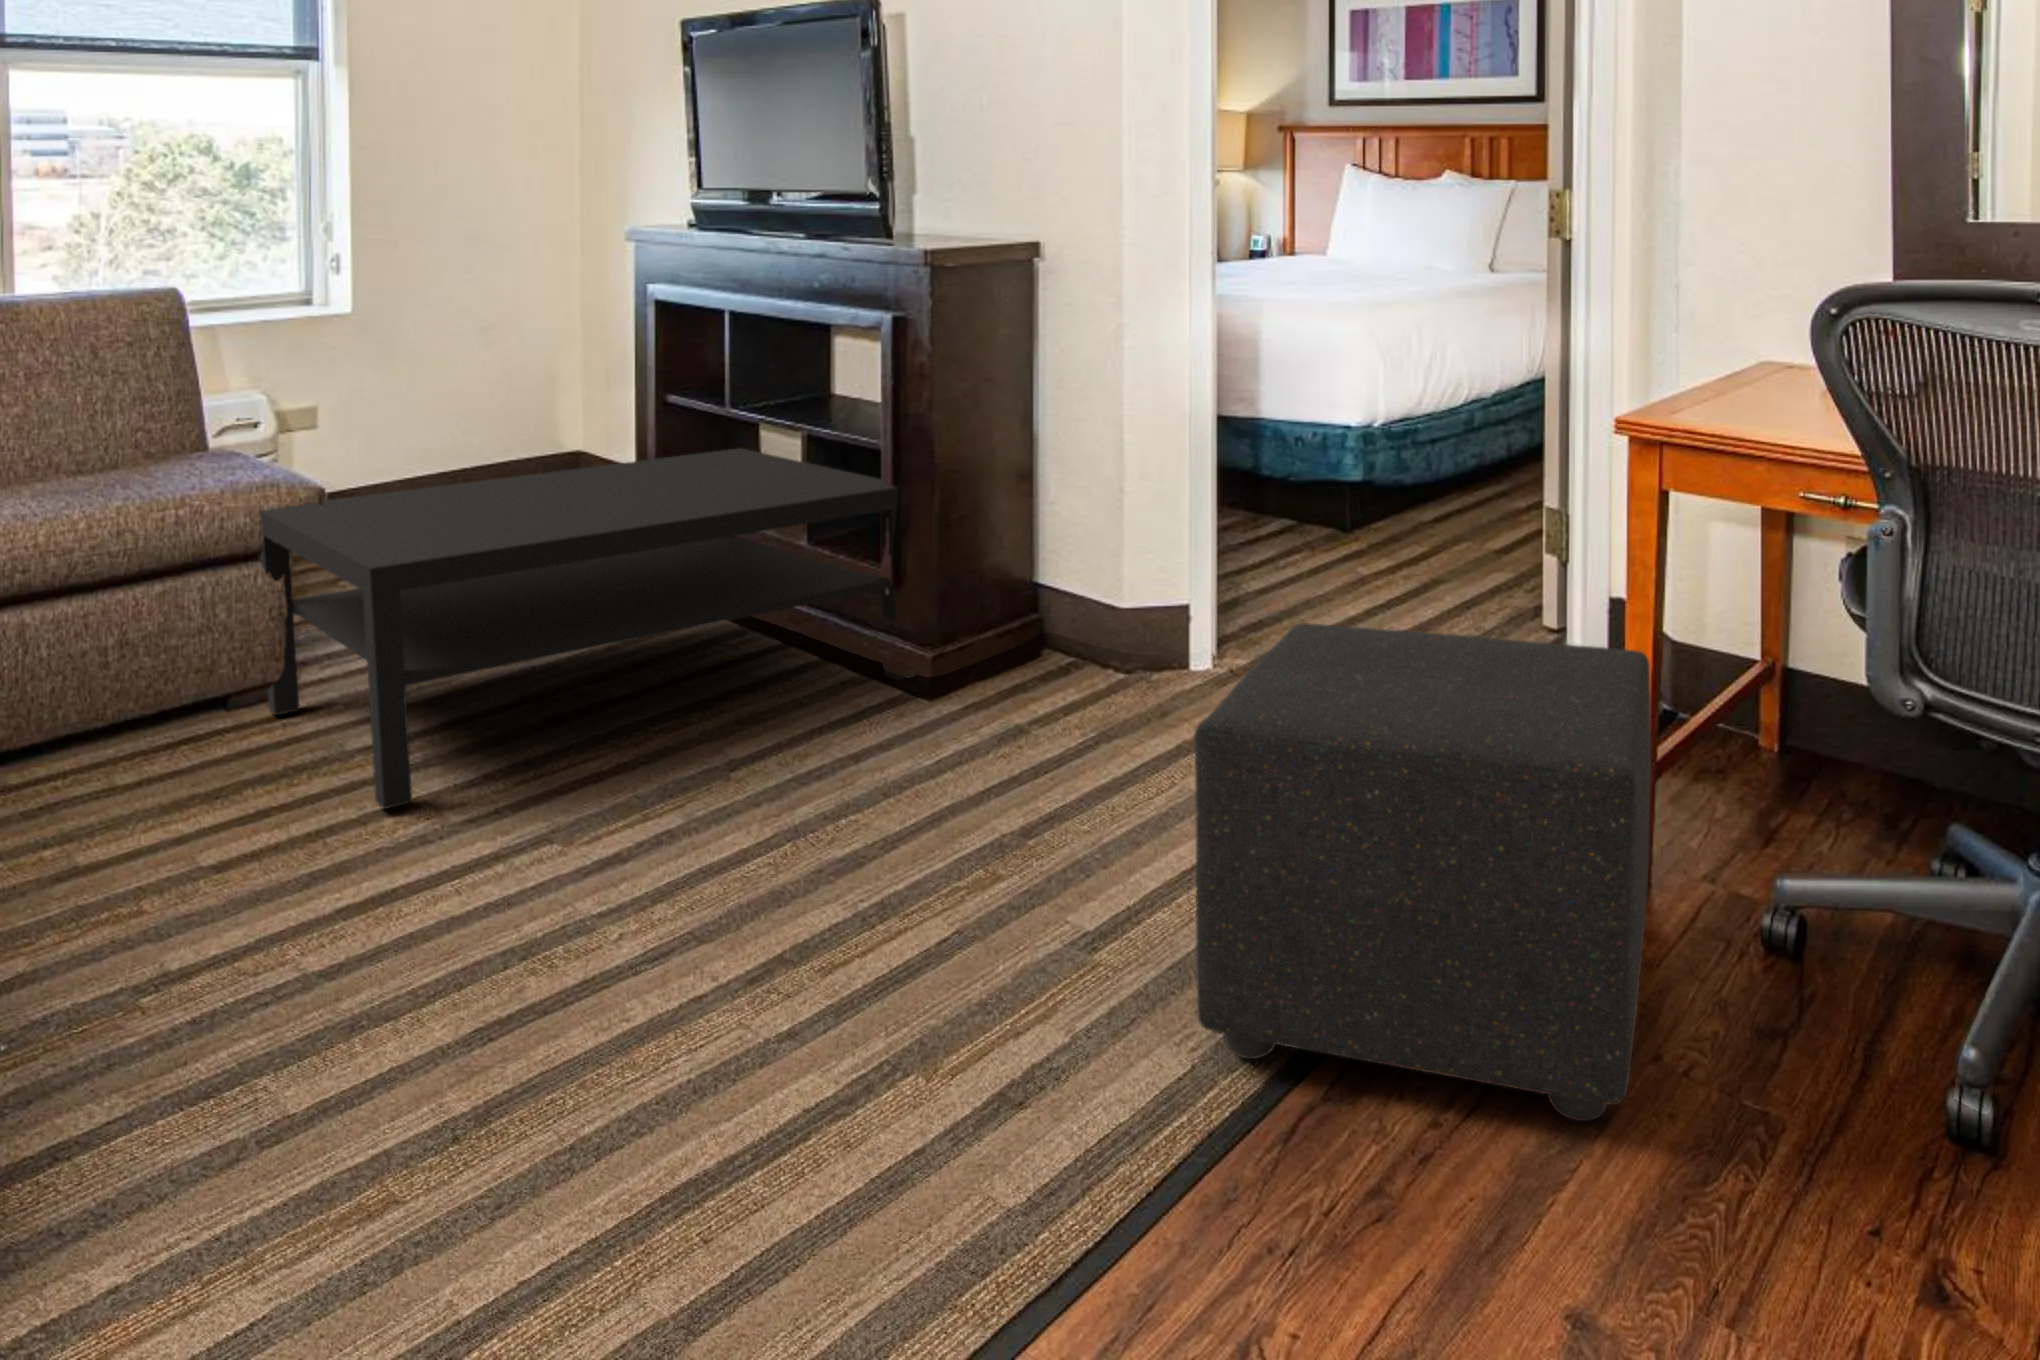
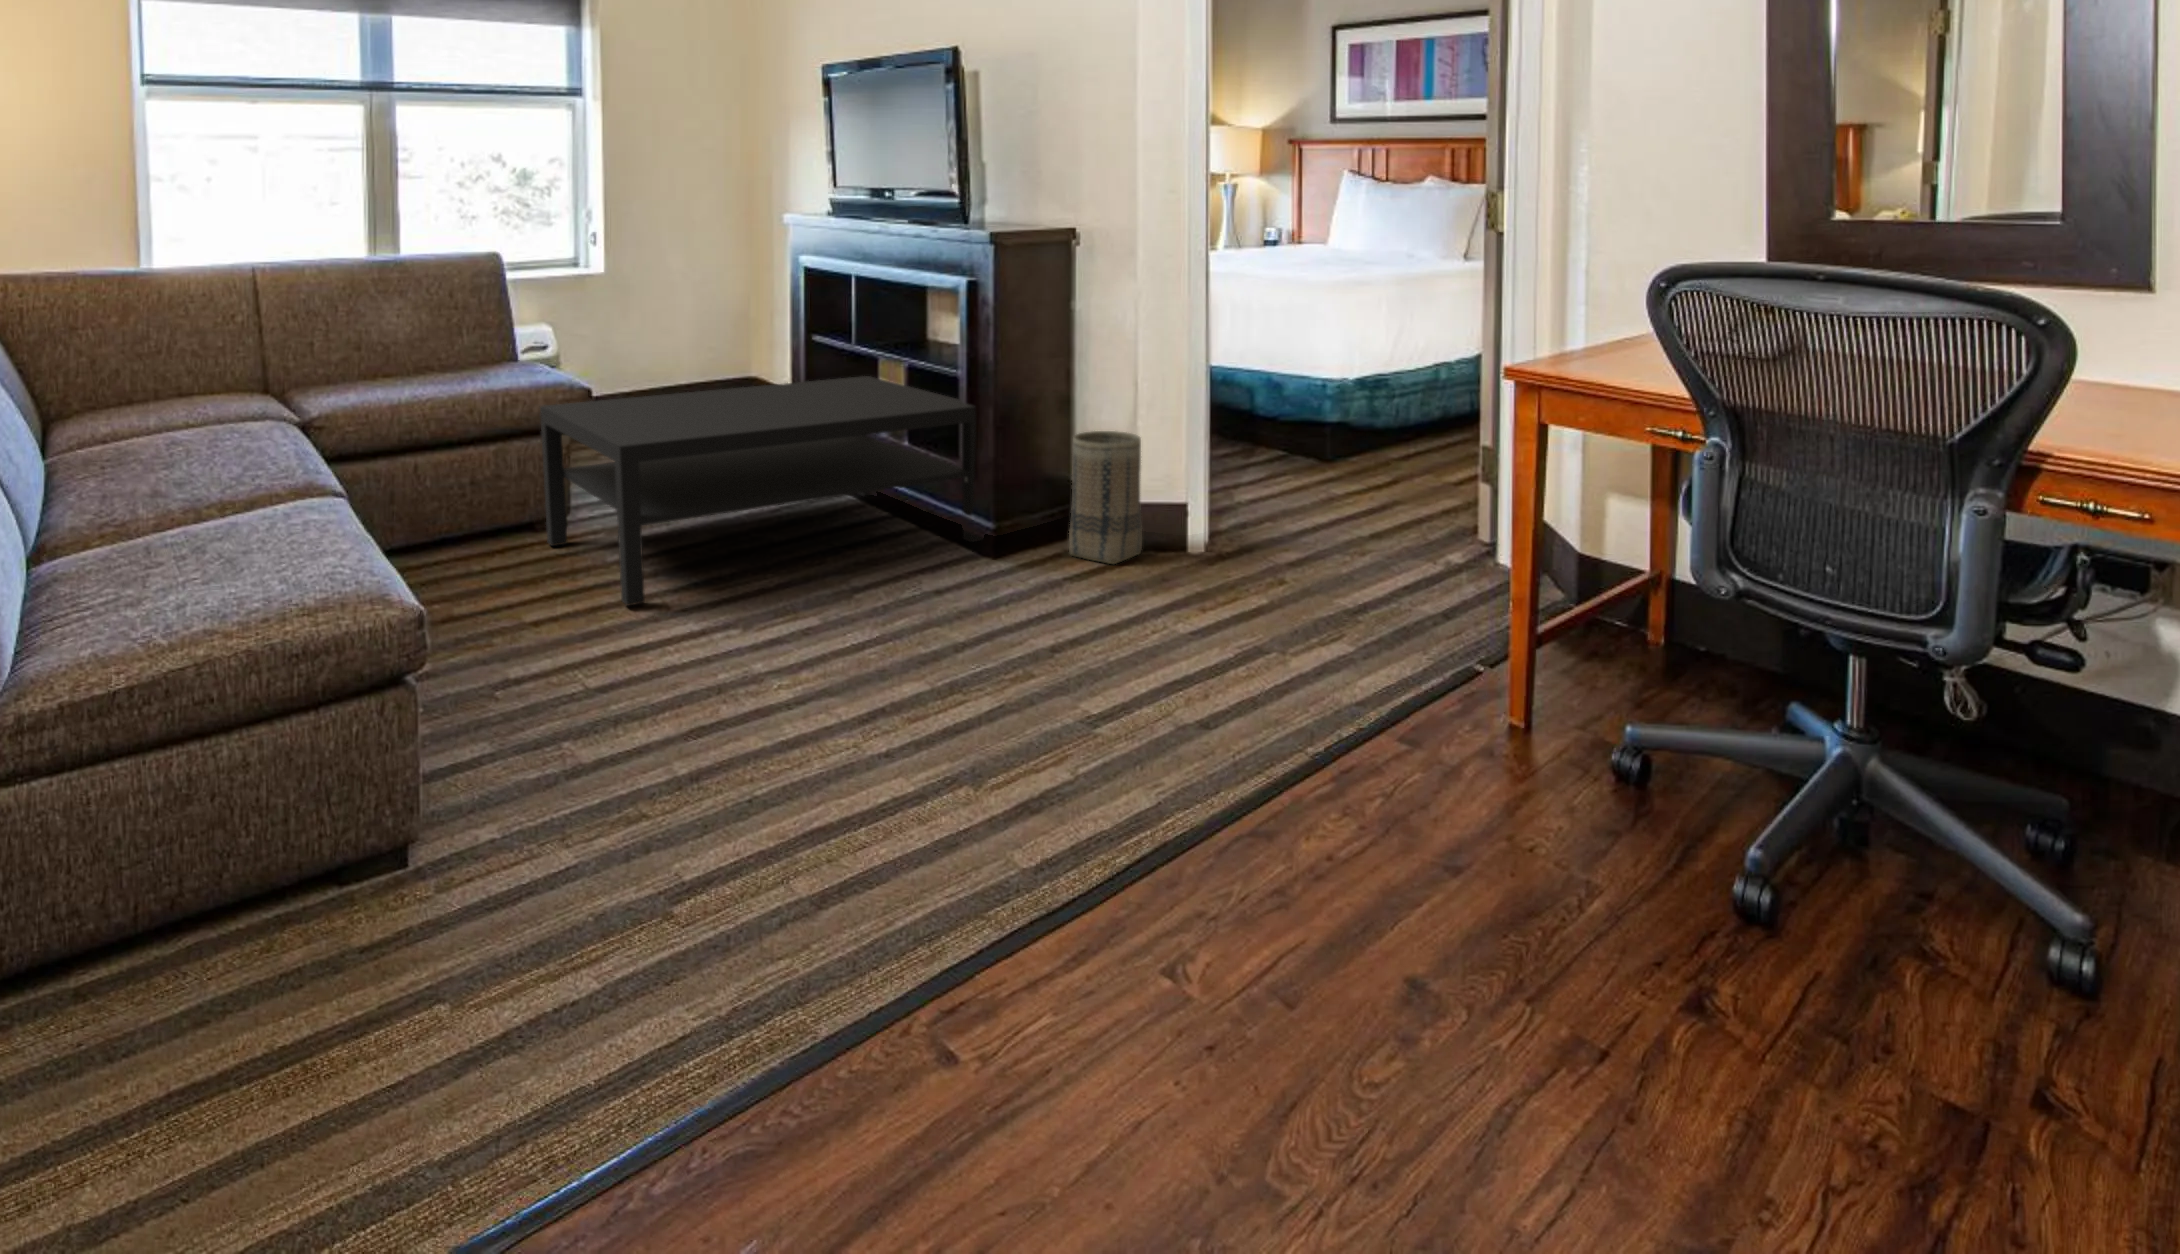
basket: none [1037,515,1140,705] -> present [1069,431,1142,564]
ottoman: present [1194,623,1651,1121] -> none [1140,504,1462,818]

